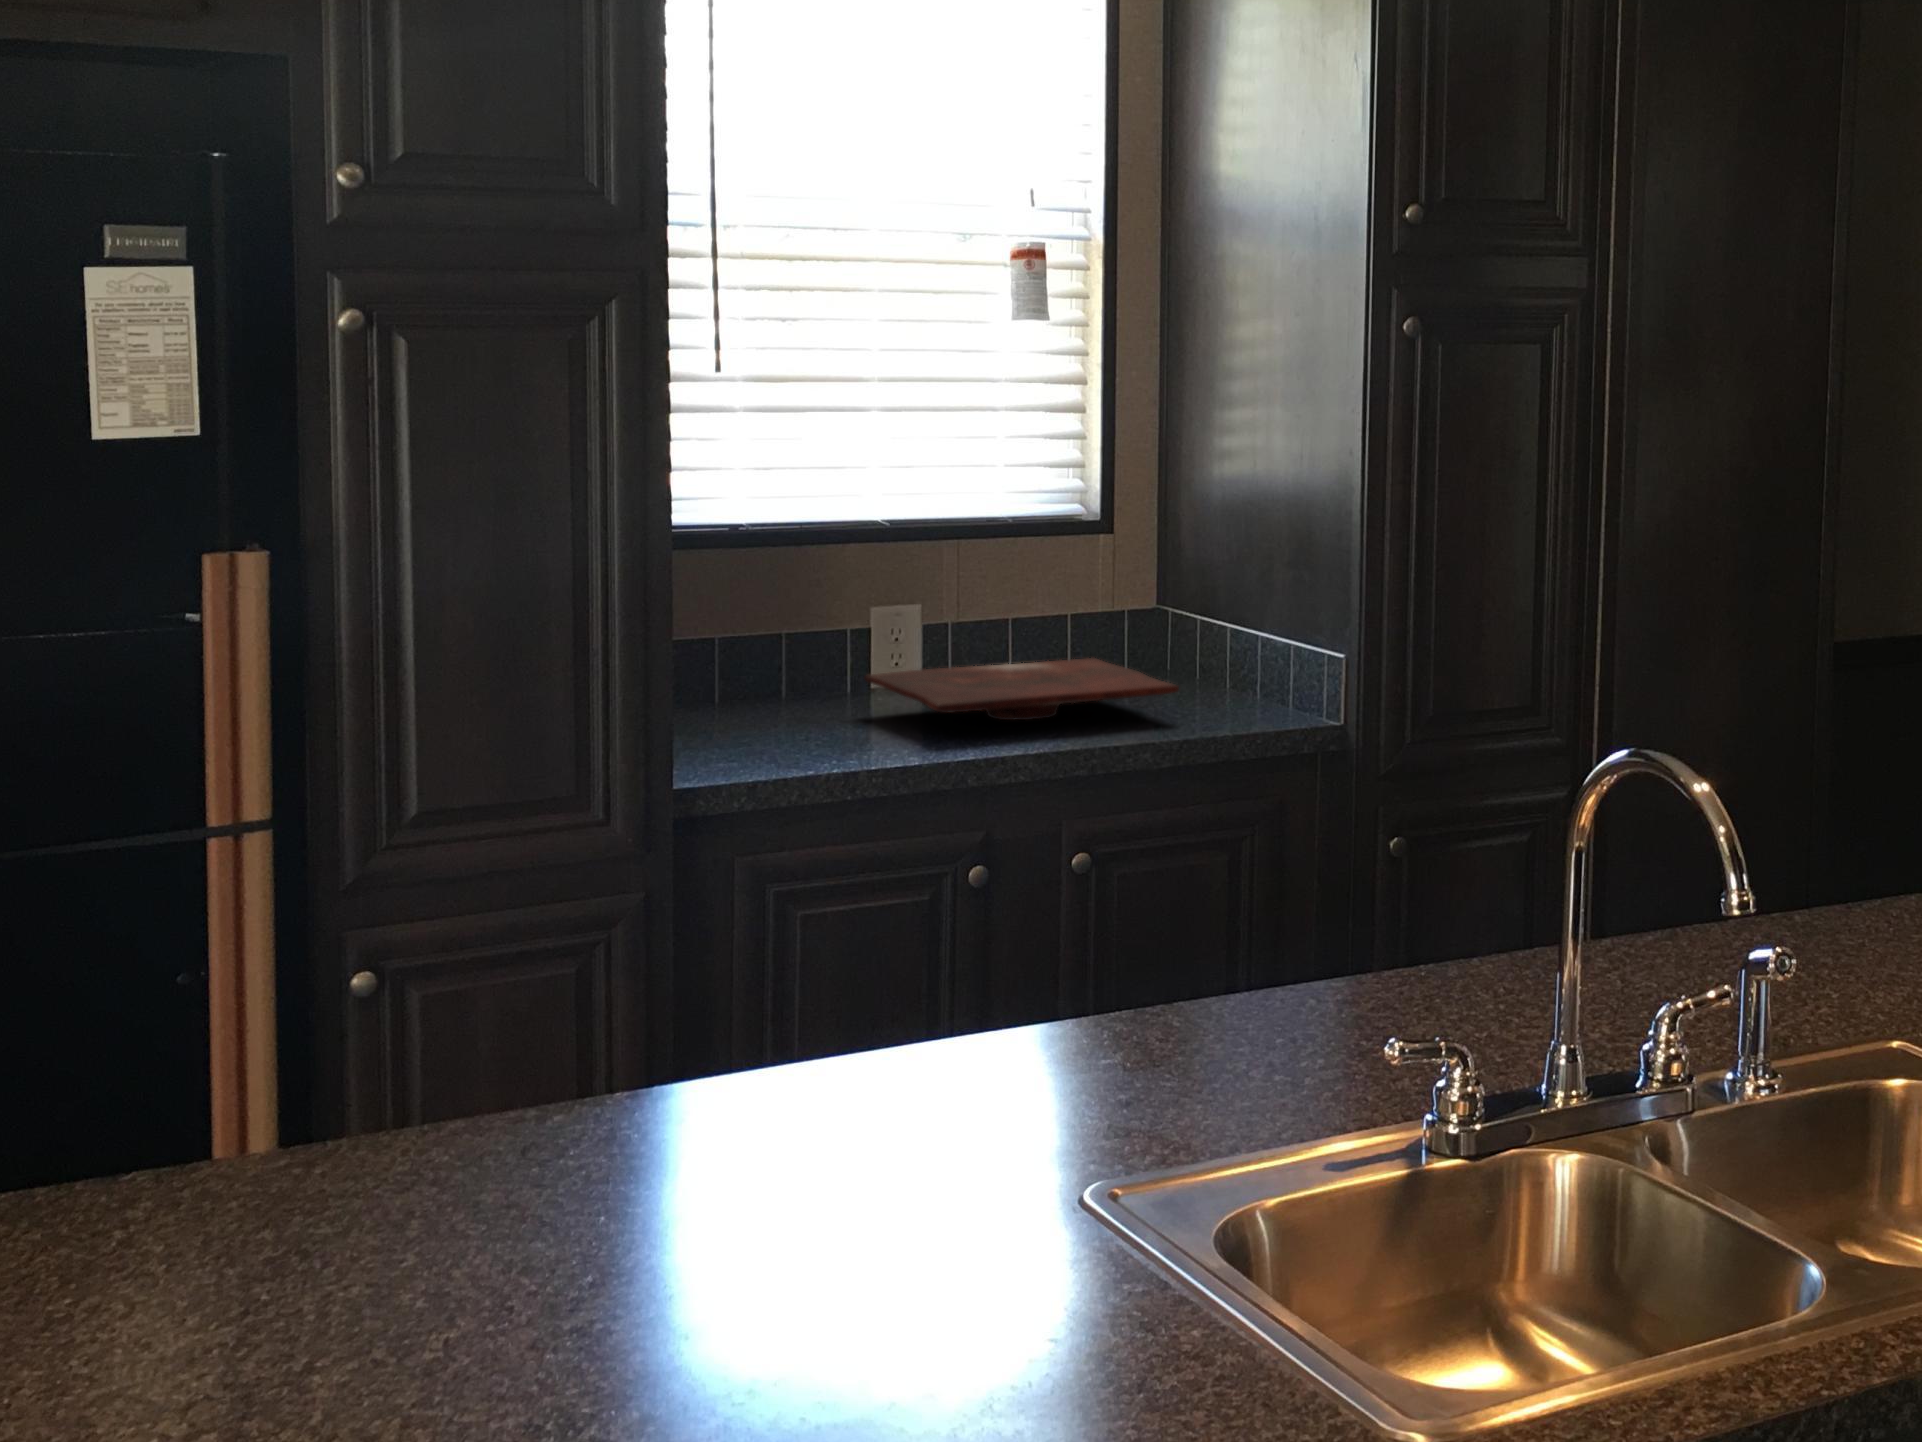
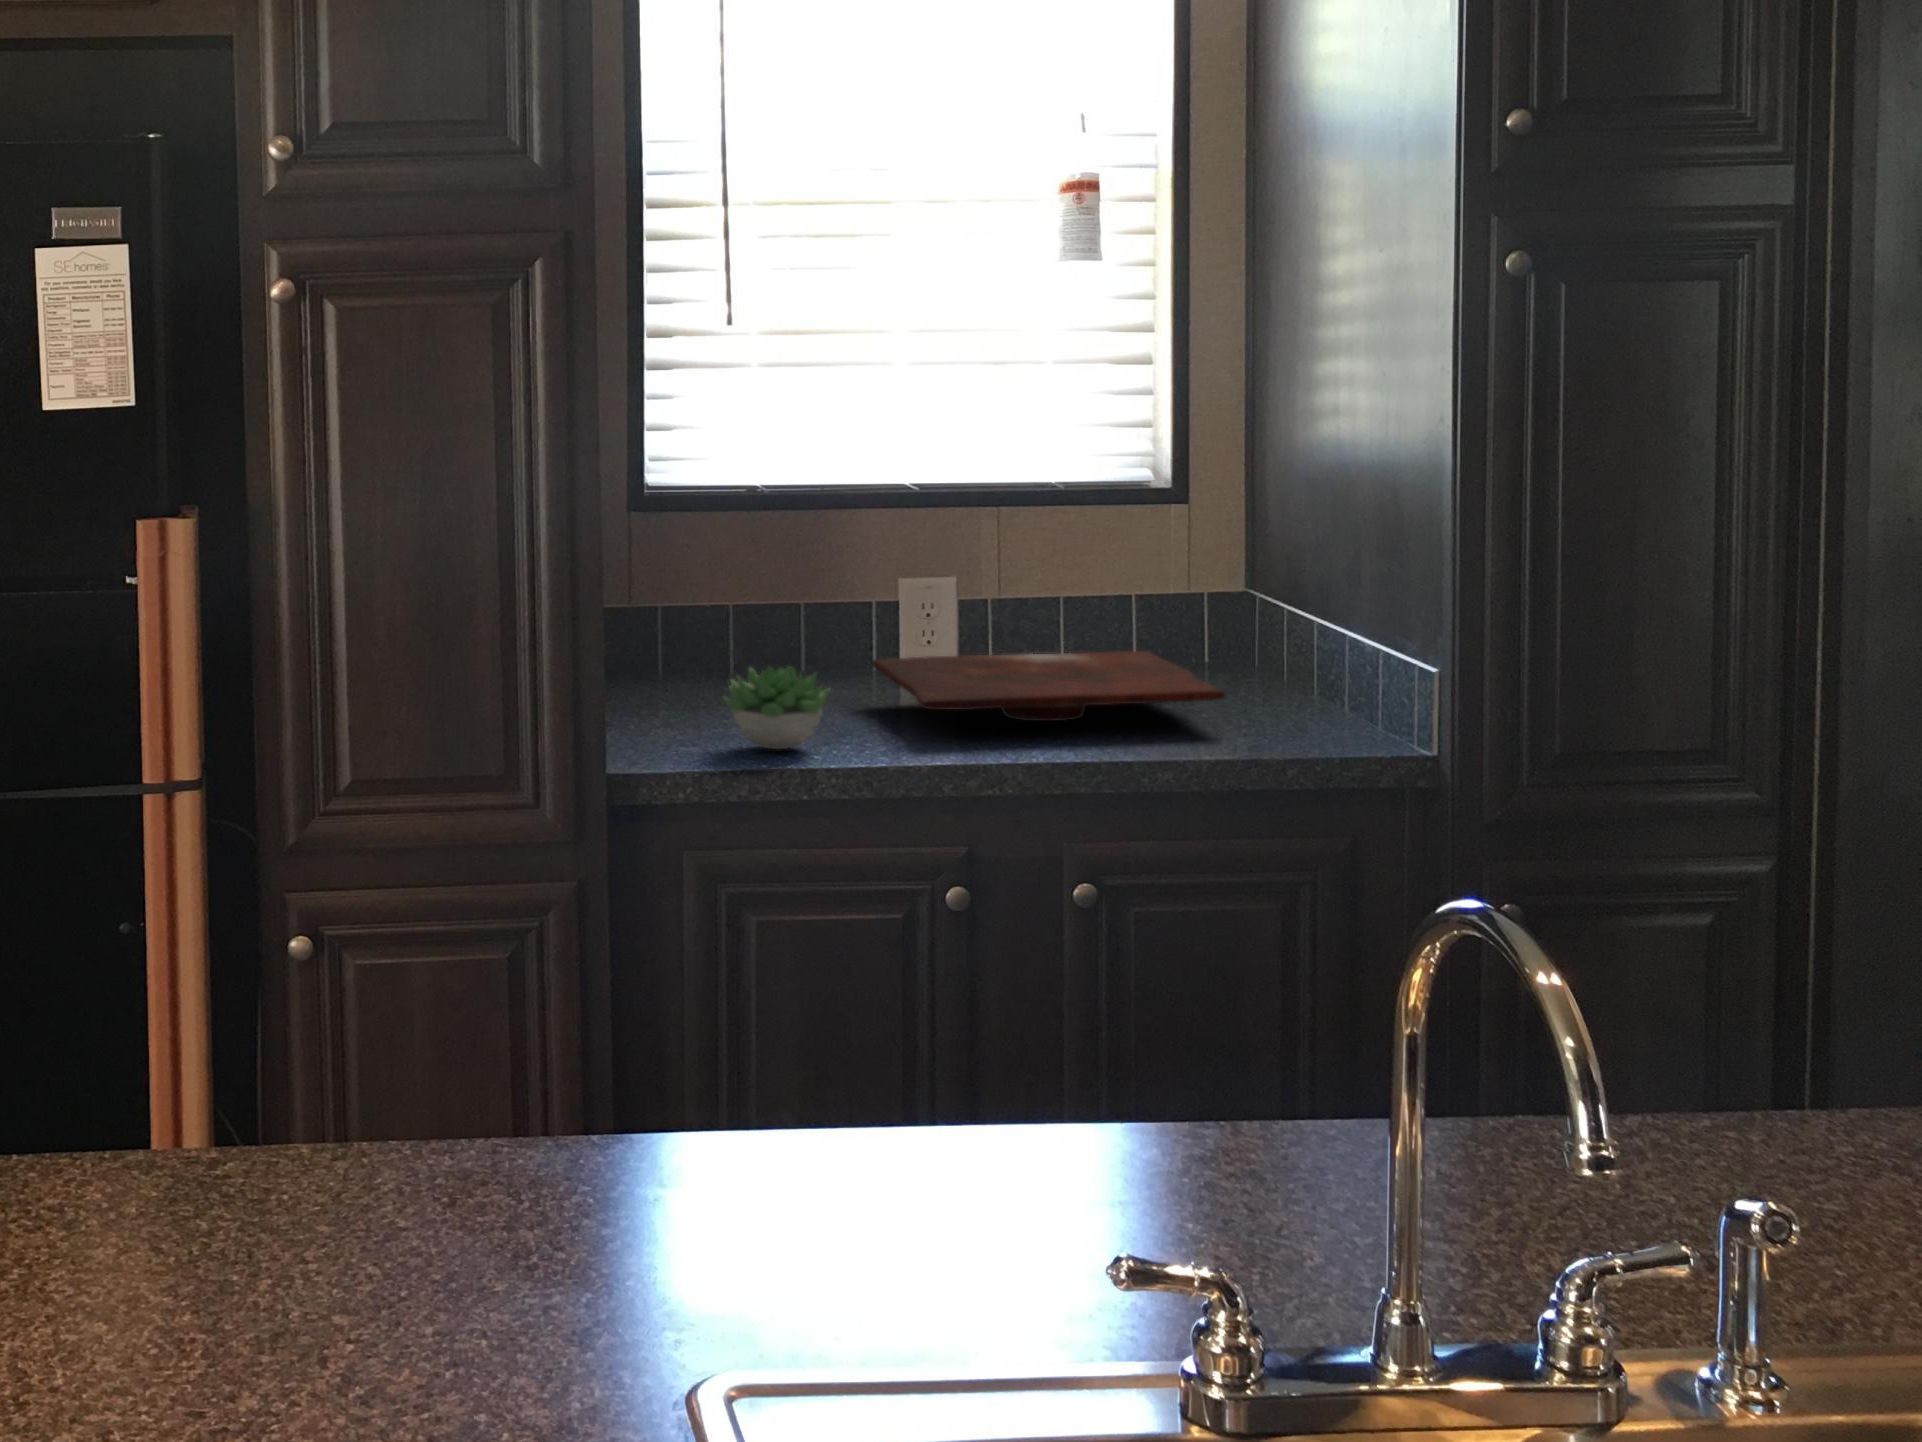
succulent plant: none [760,680,861,755] -> present [724,666,830,749]

